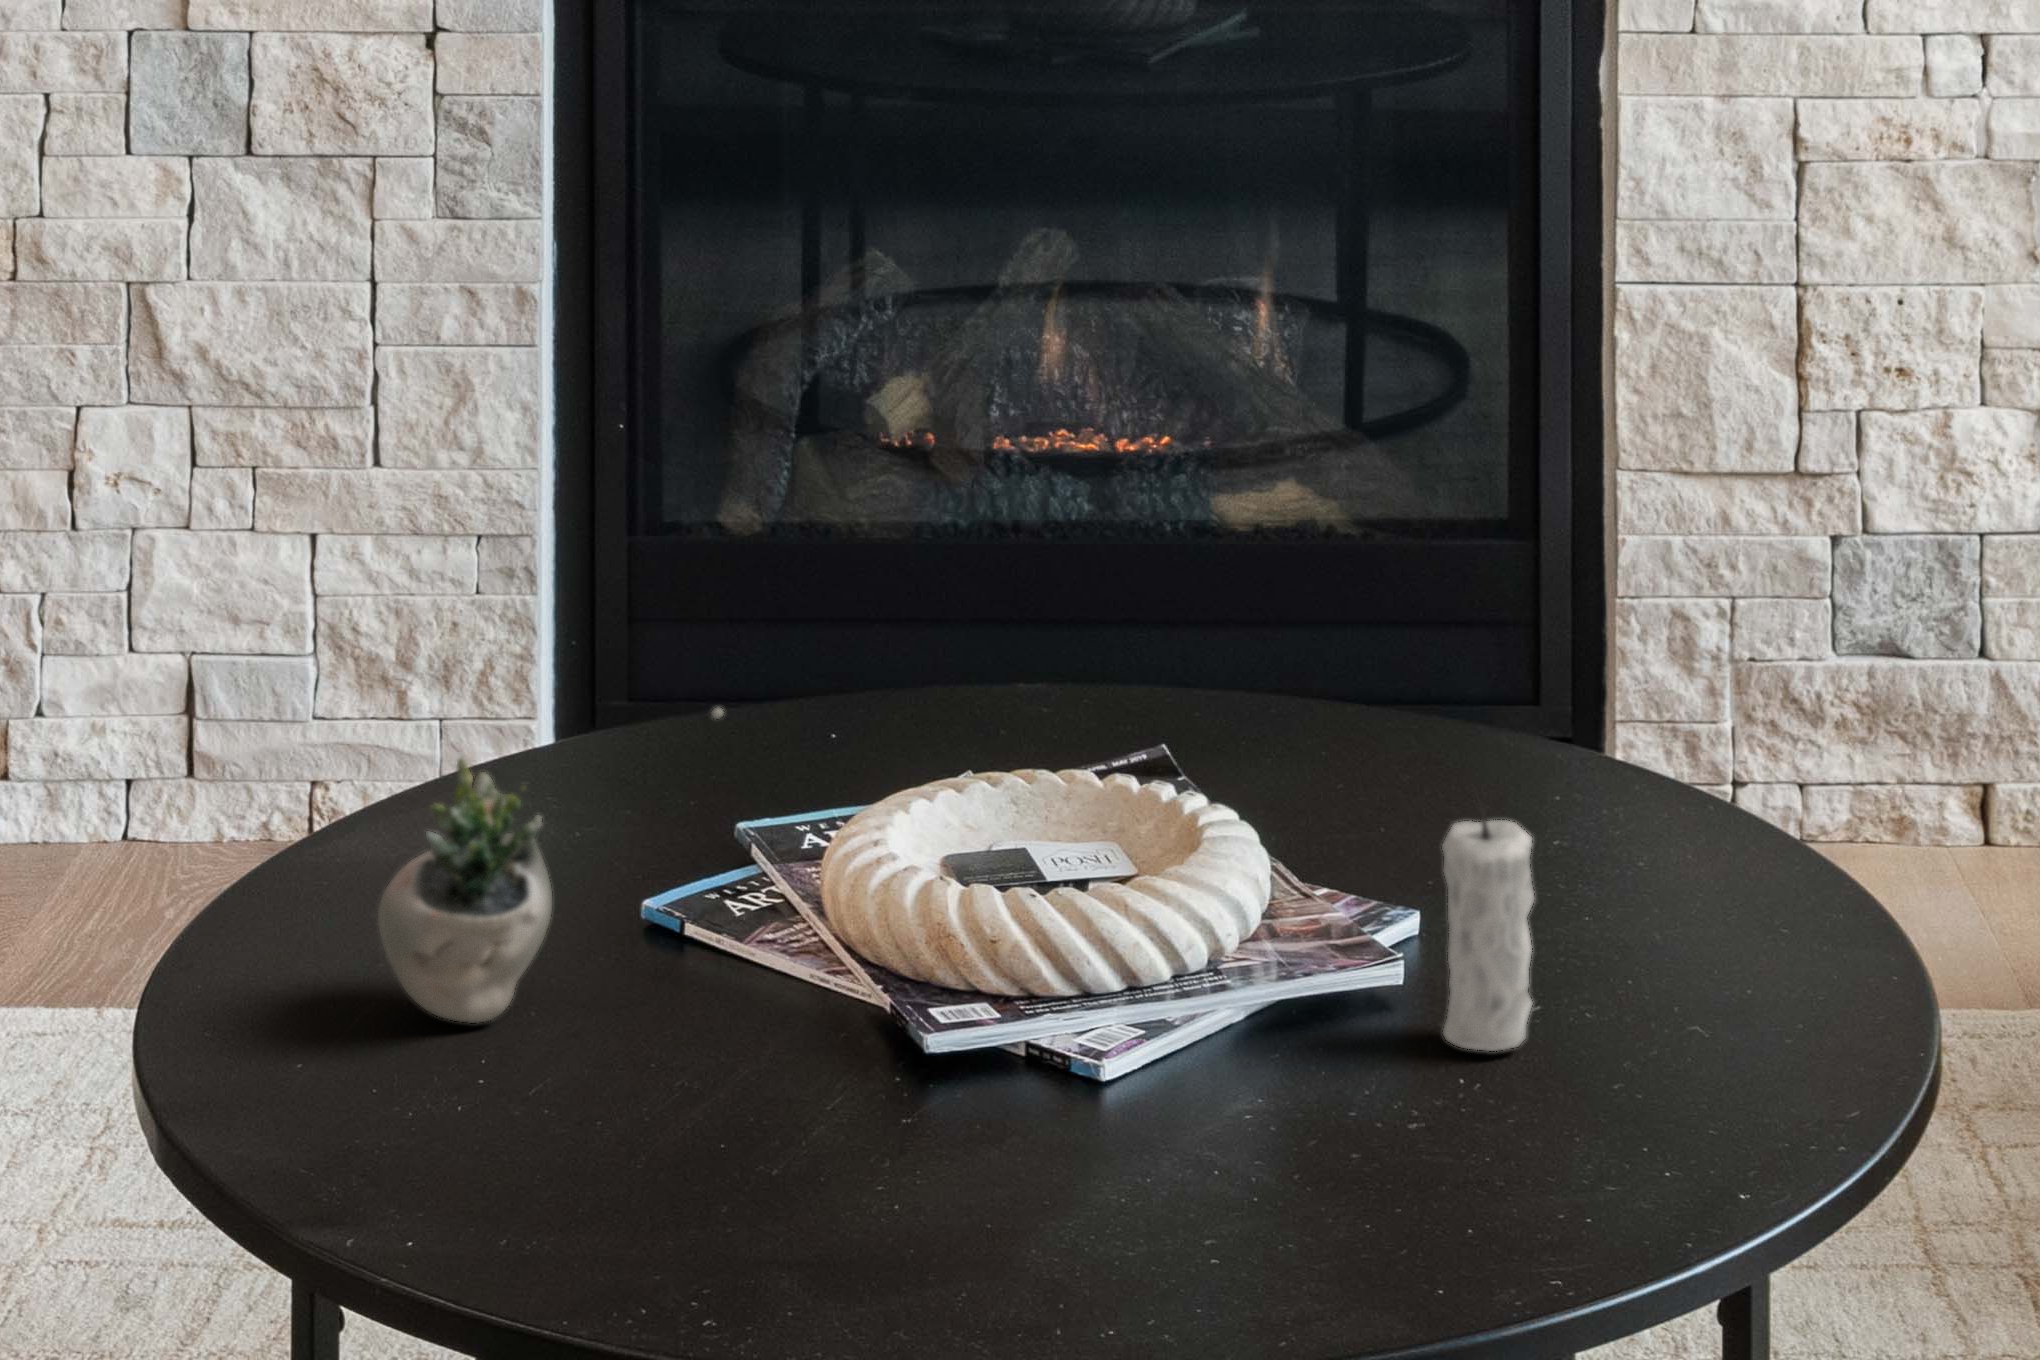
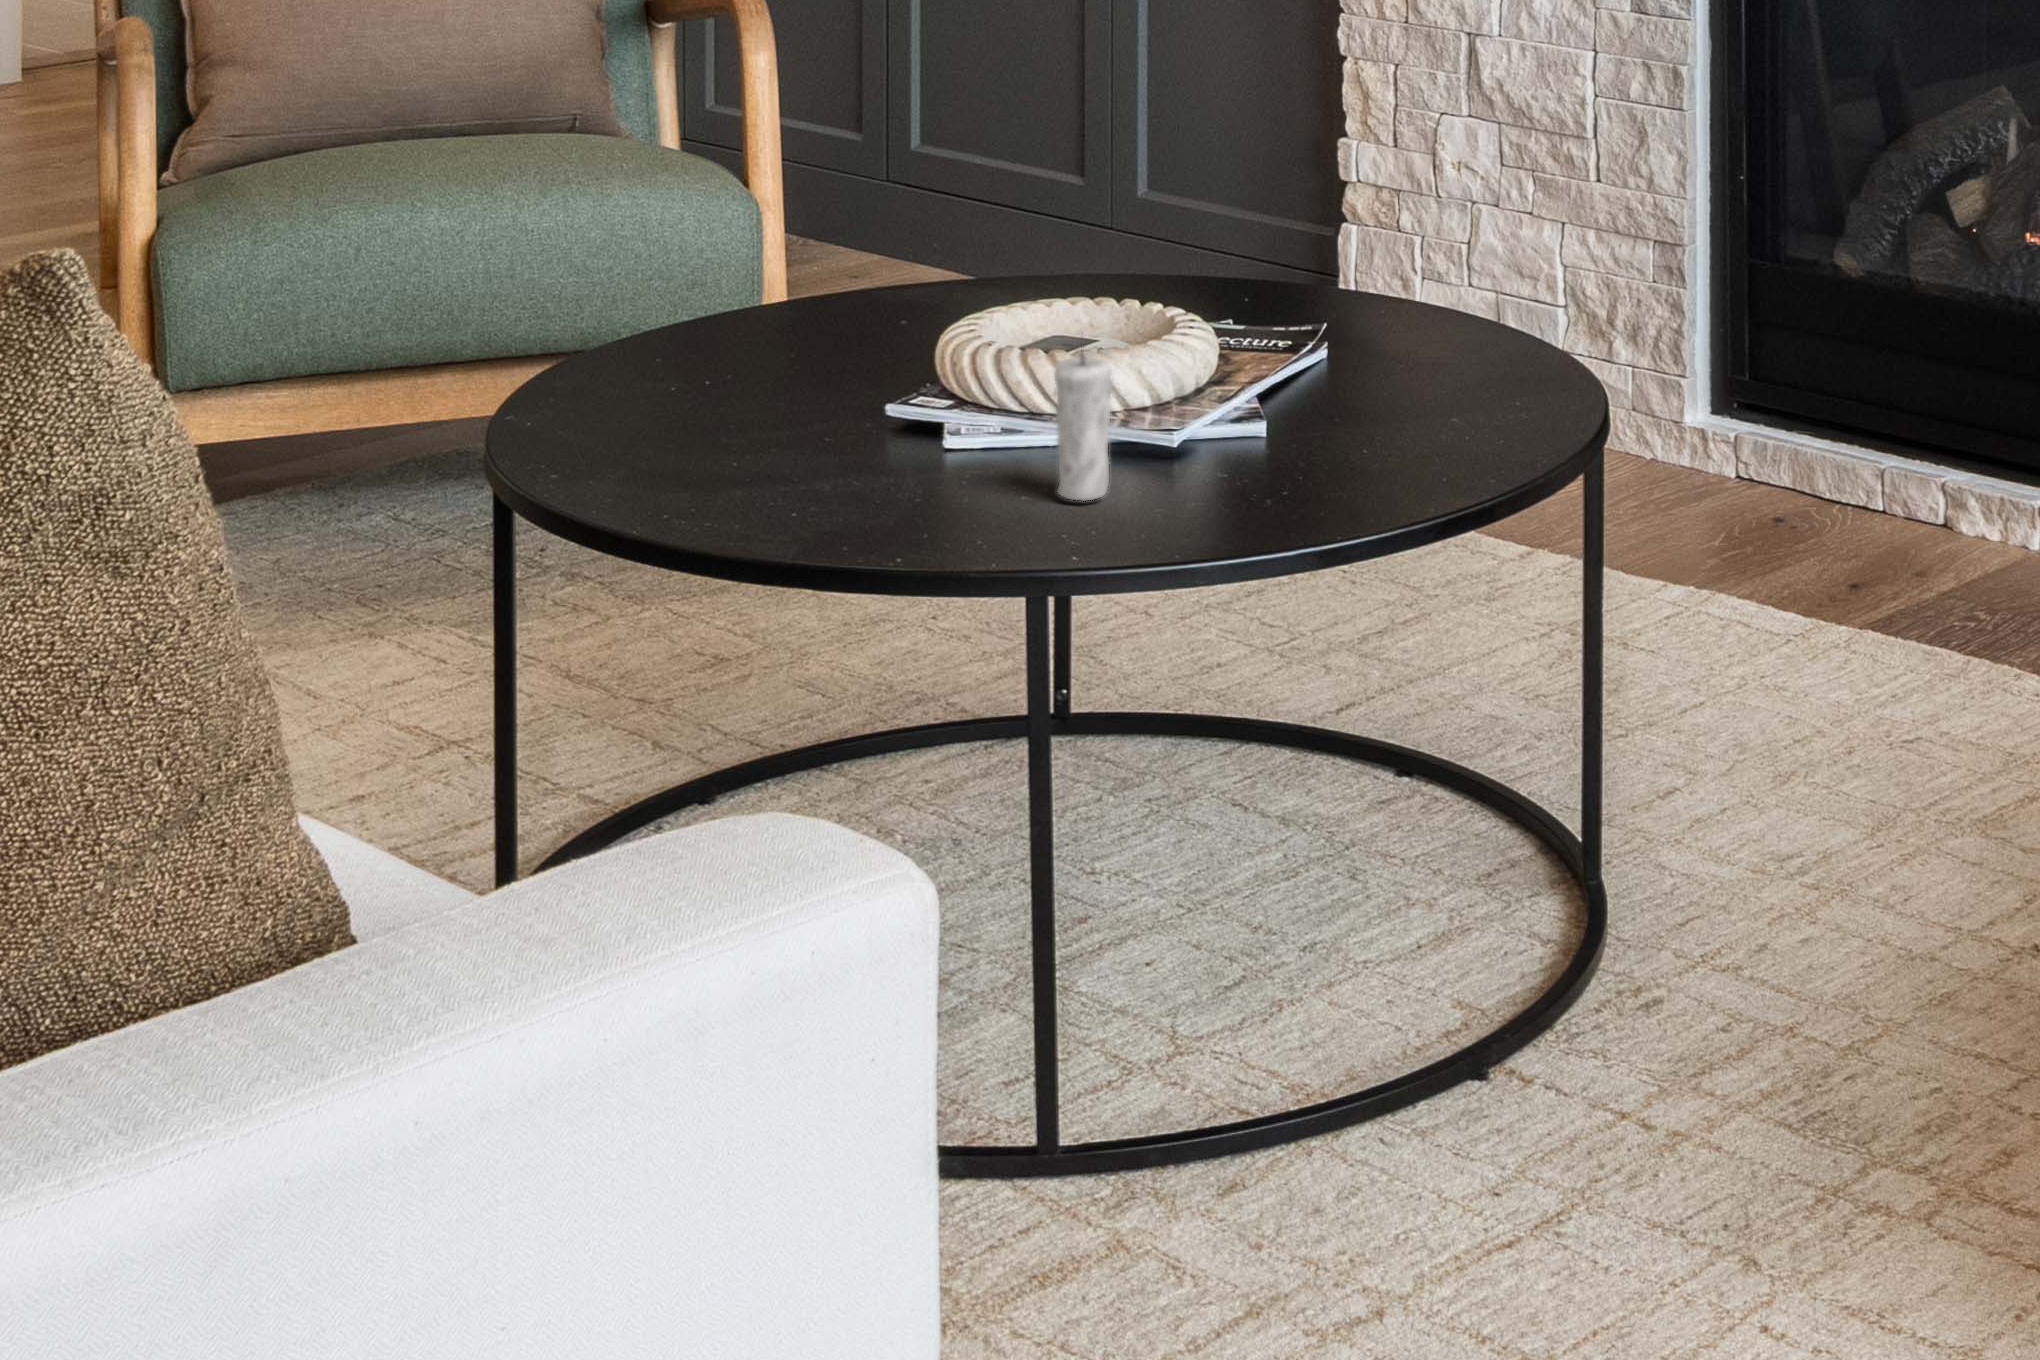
succulent plant: present [378,708,723,1023] -> none [648,222,827,376]

